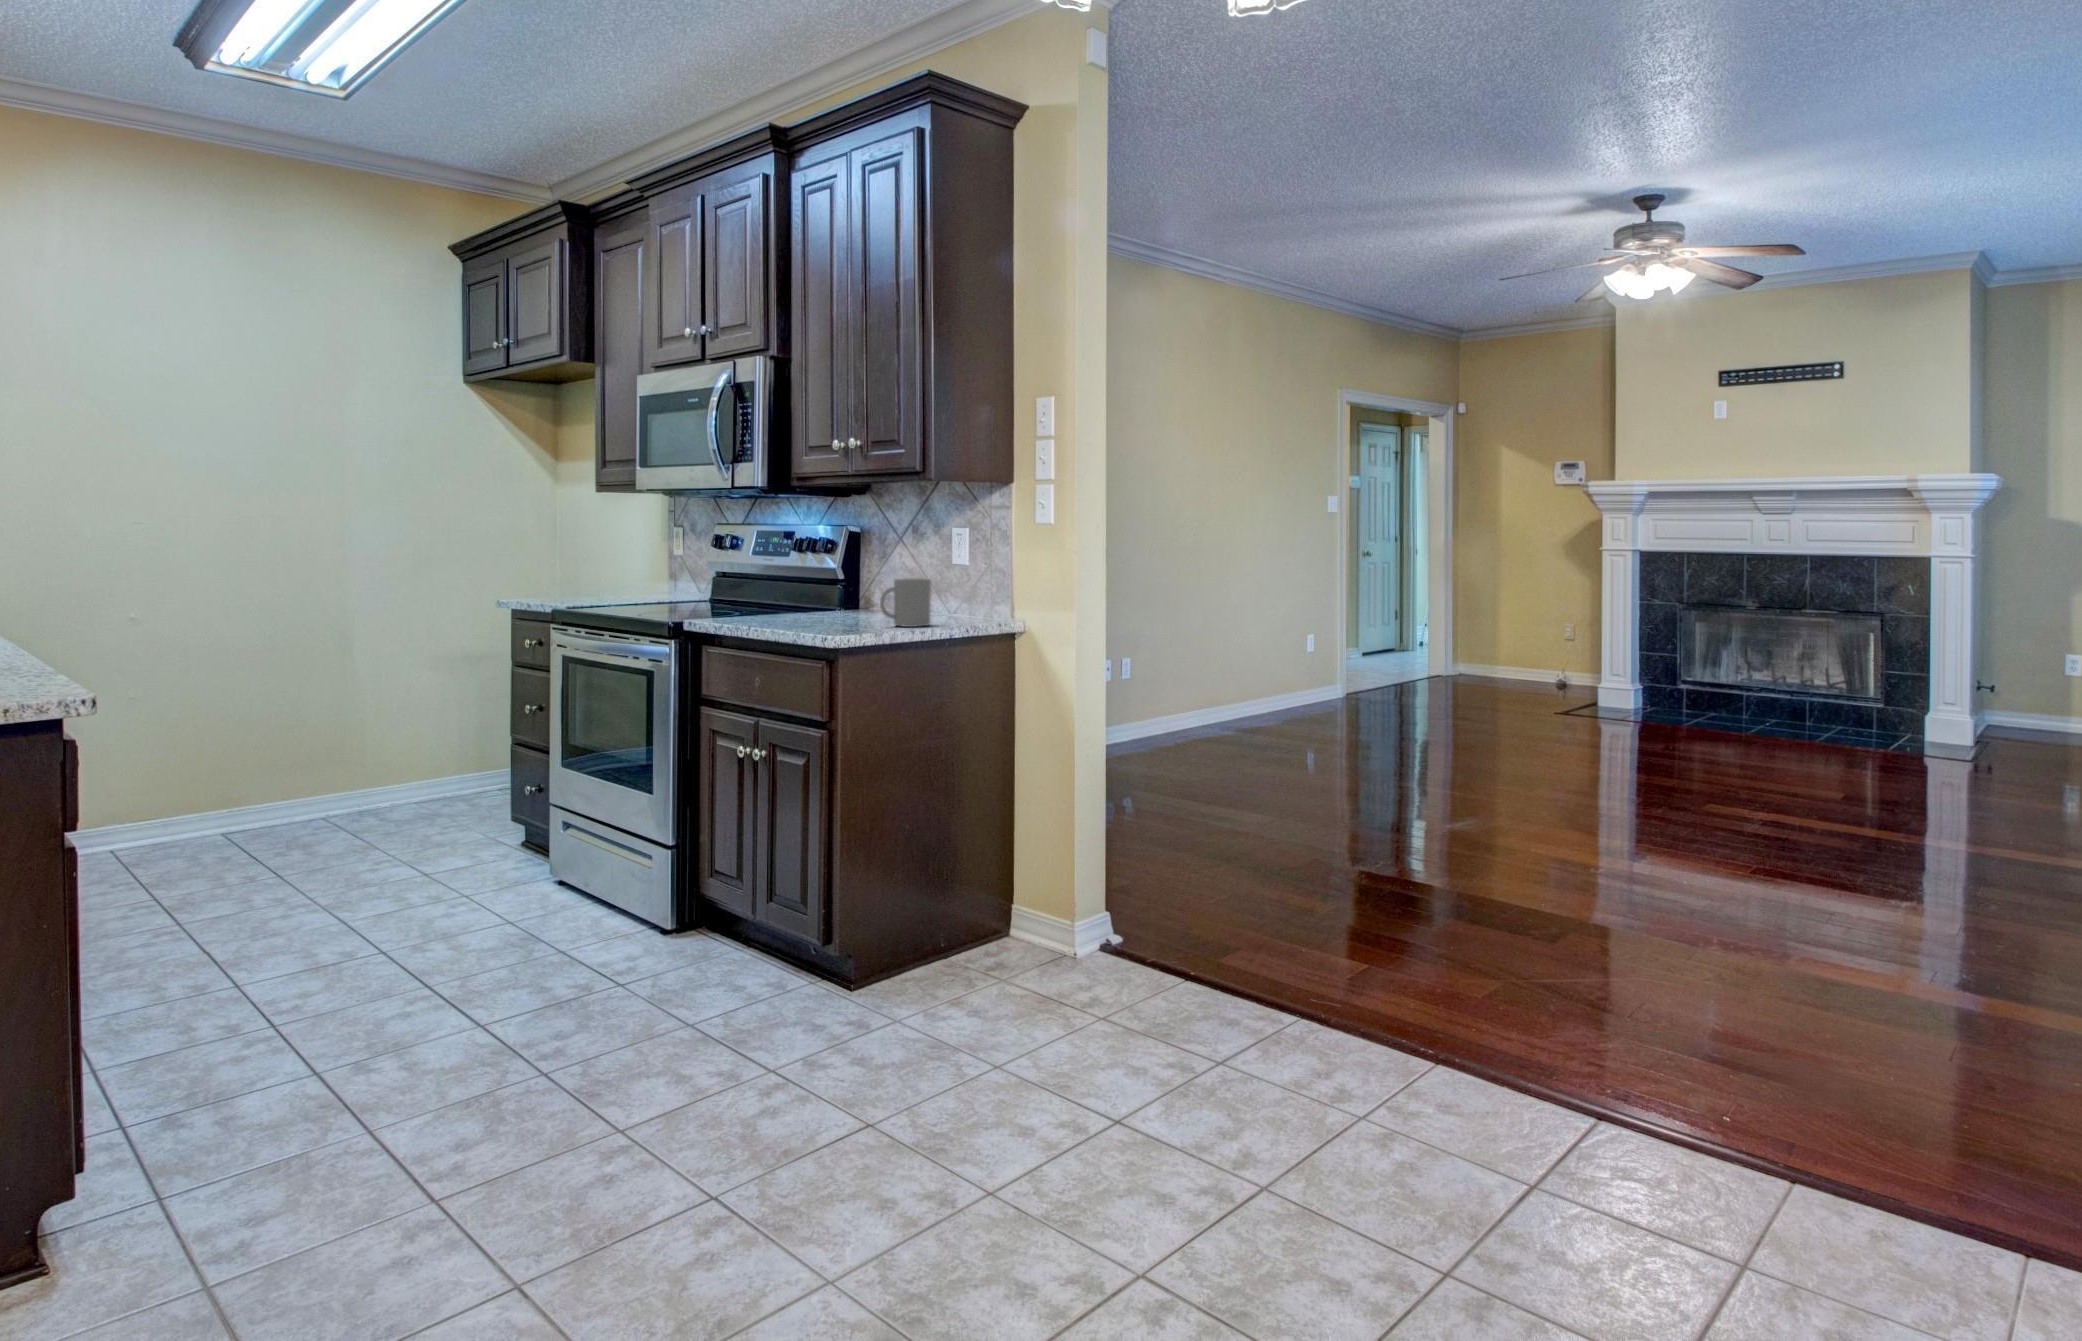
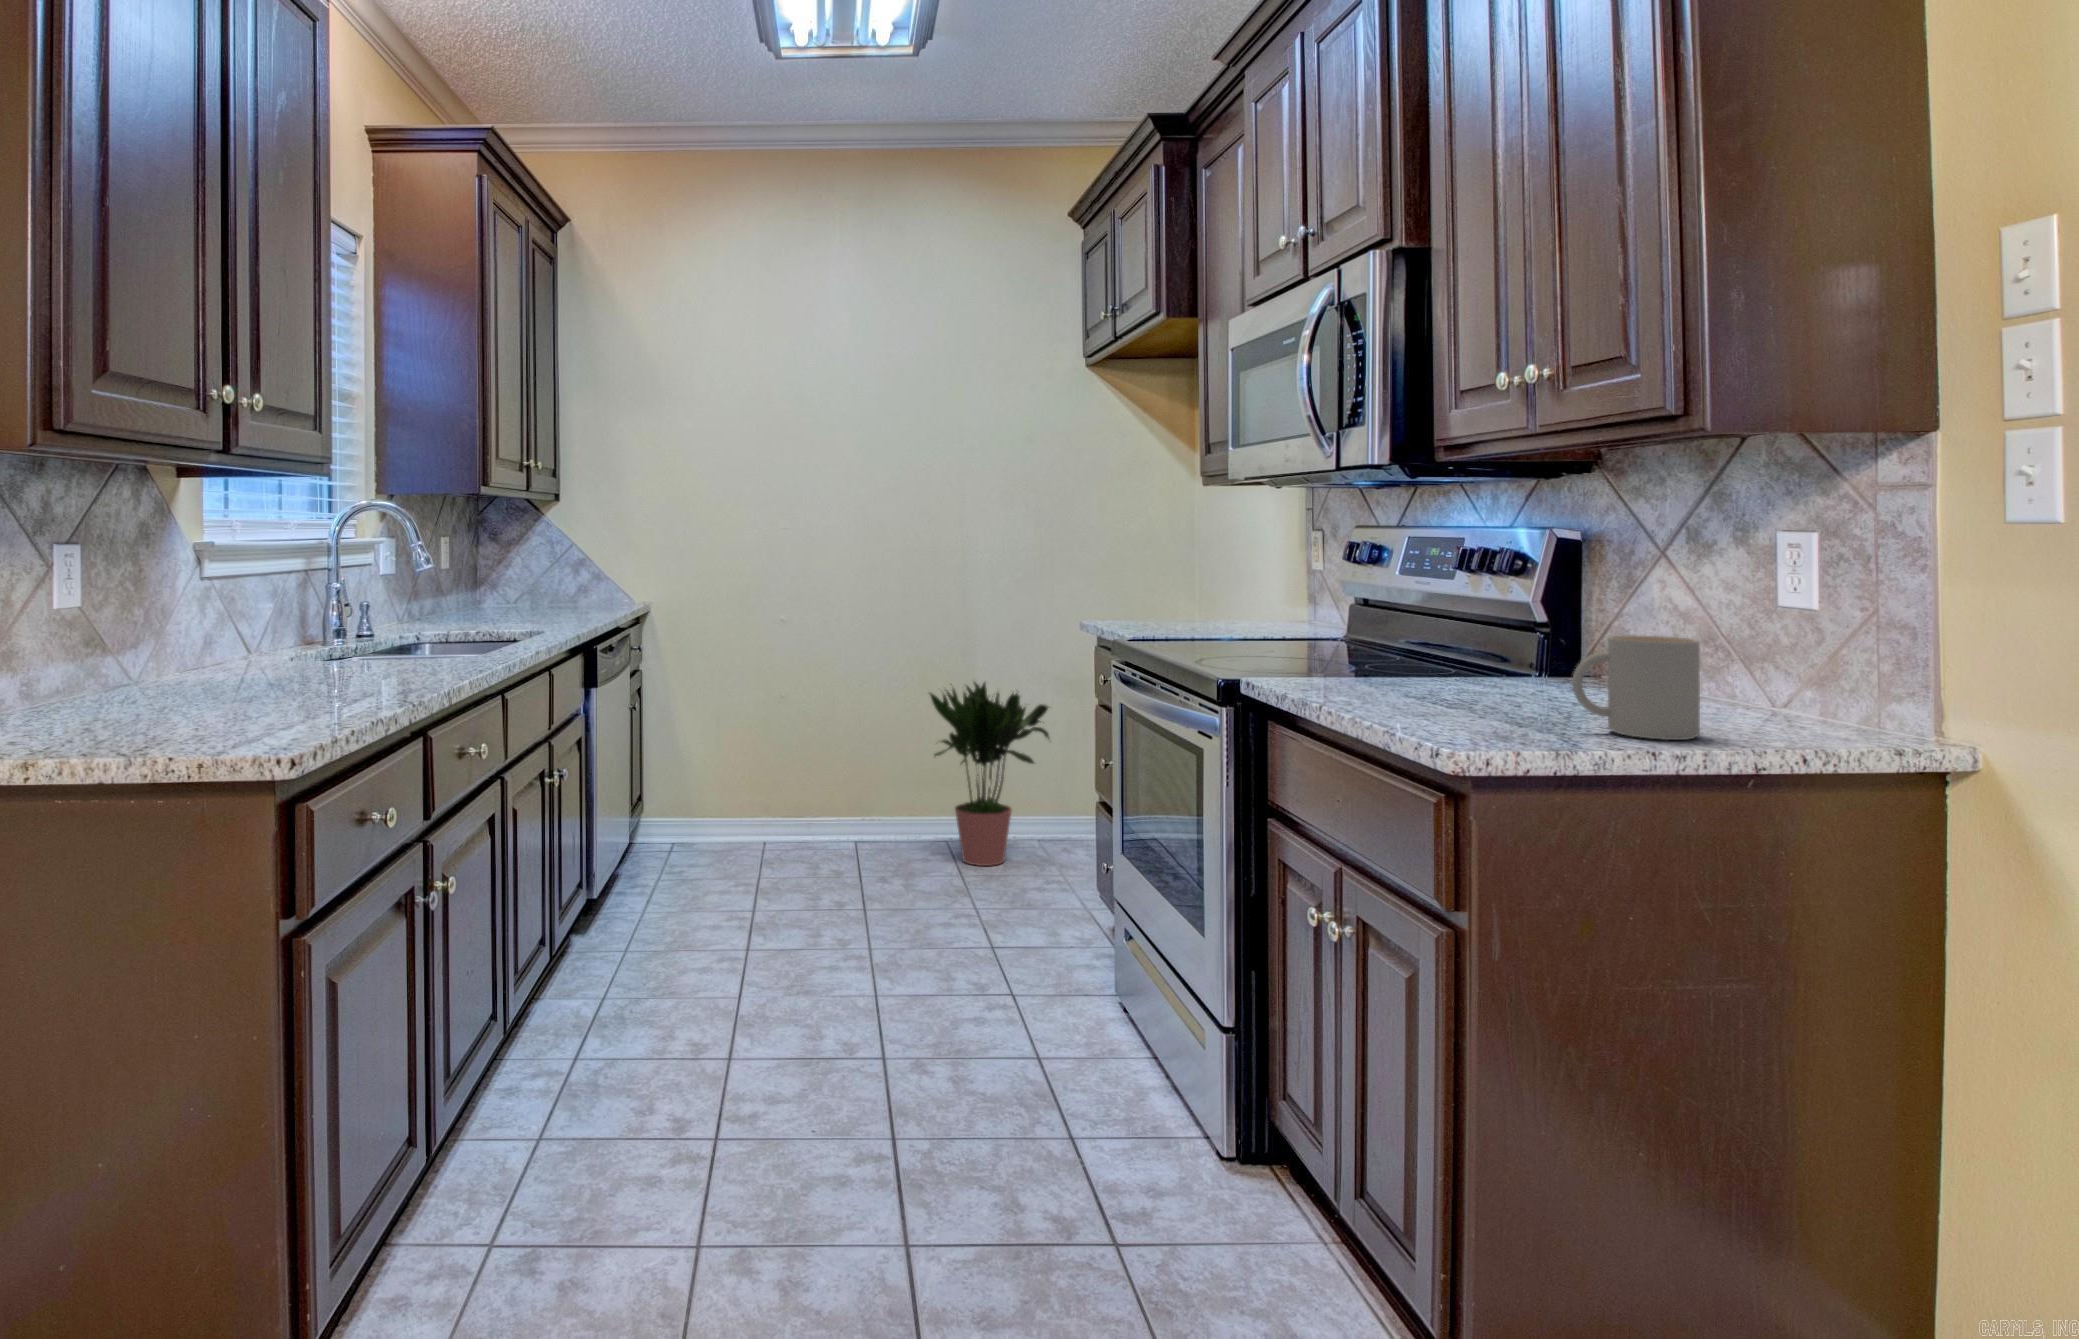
potted plant: none [317,660,453,831] -> present [930,682,1049,866]

